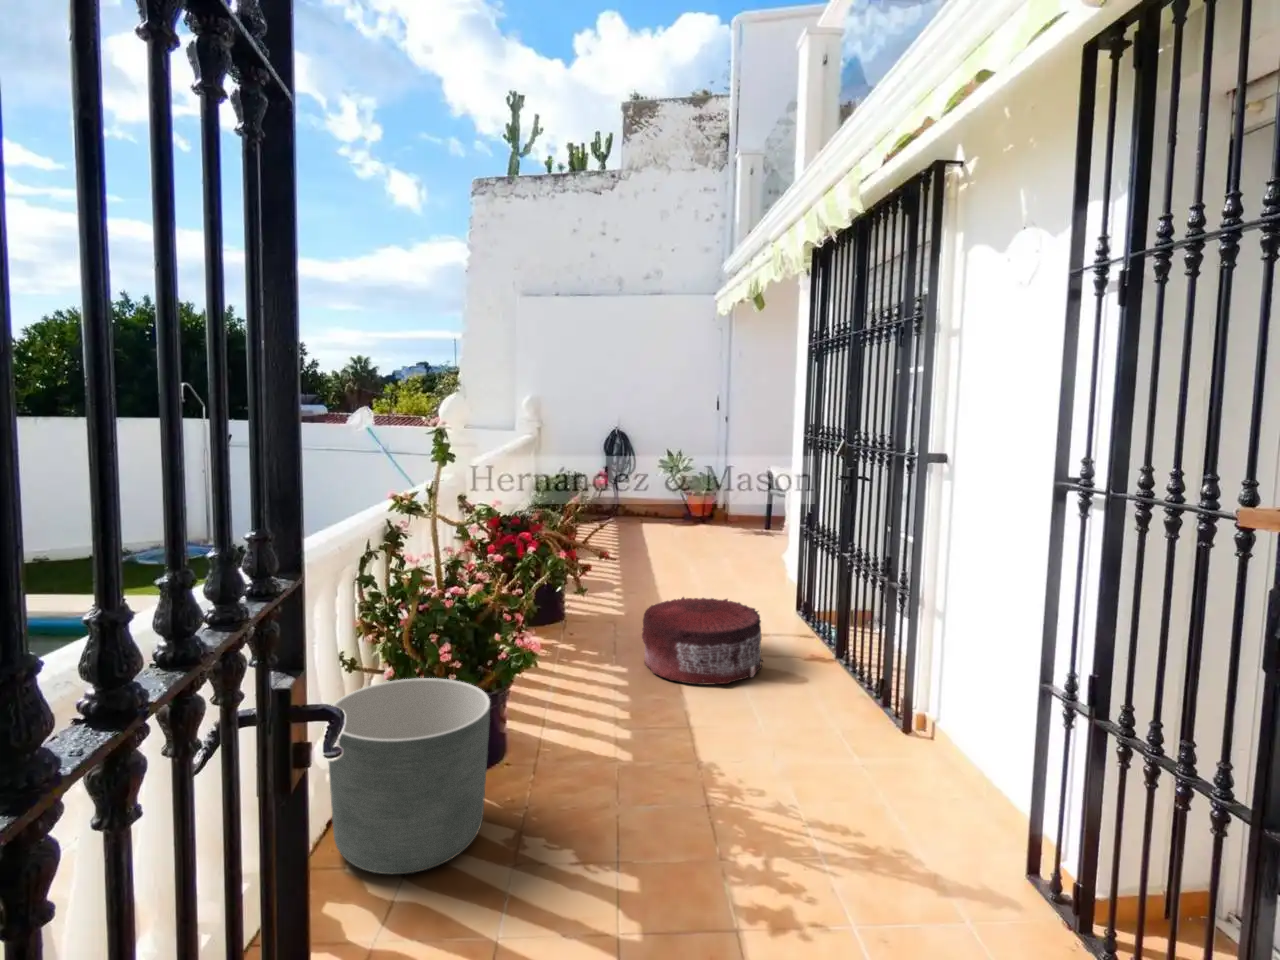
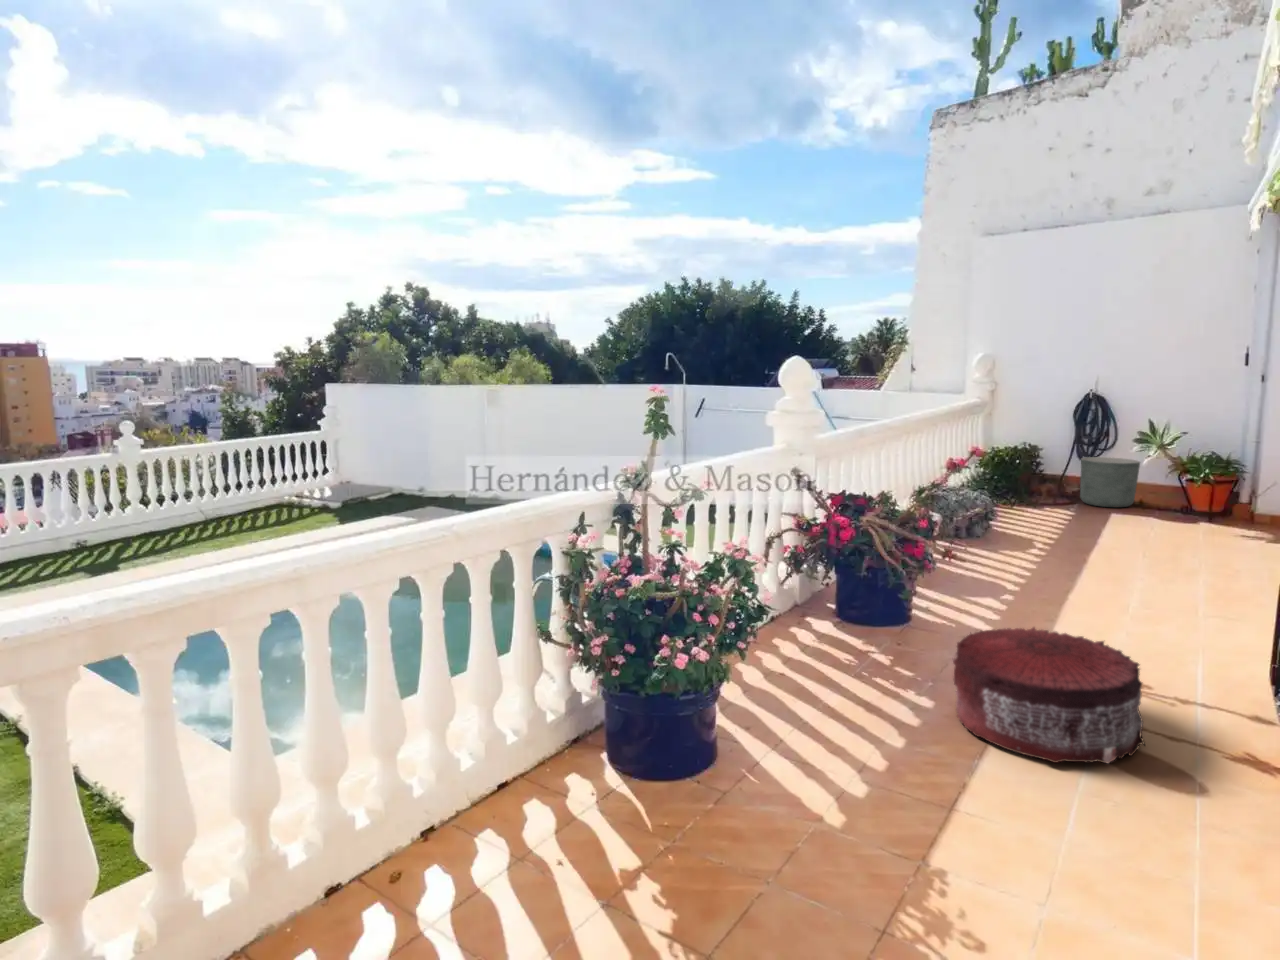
planter: present [329,678,490,874] -> present [1080,457,1140,507]

